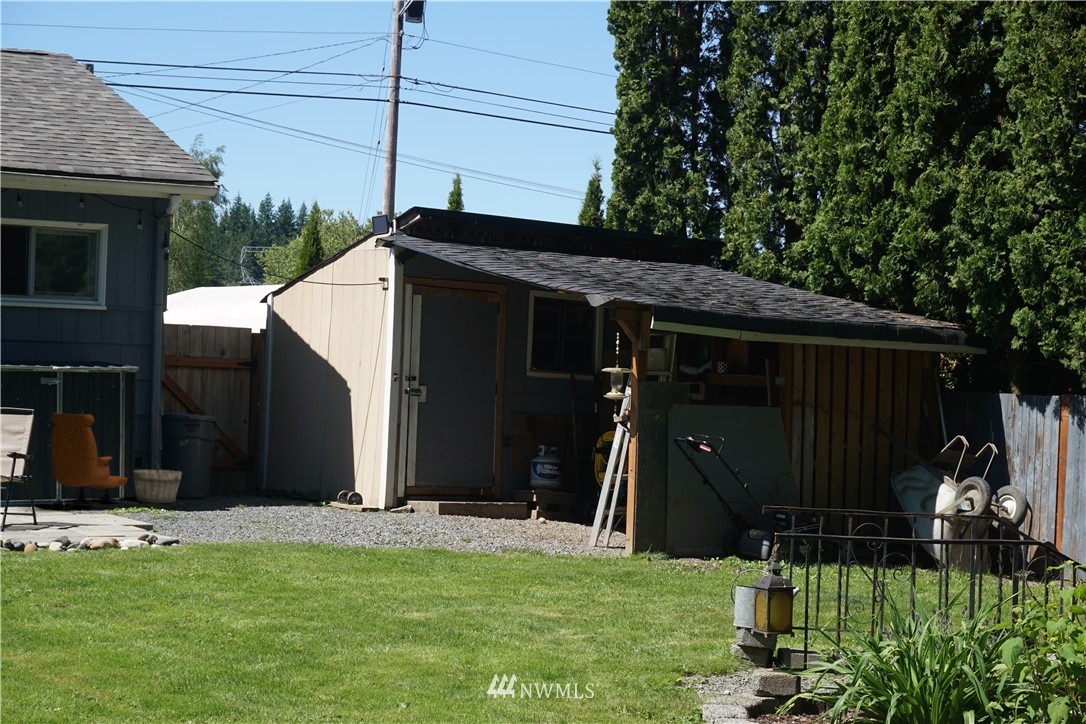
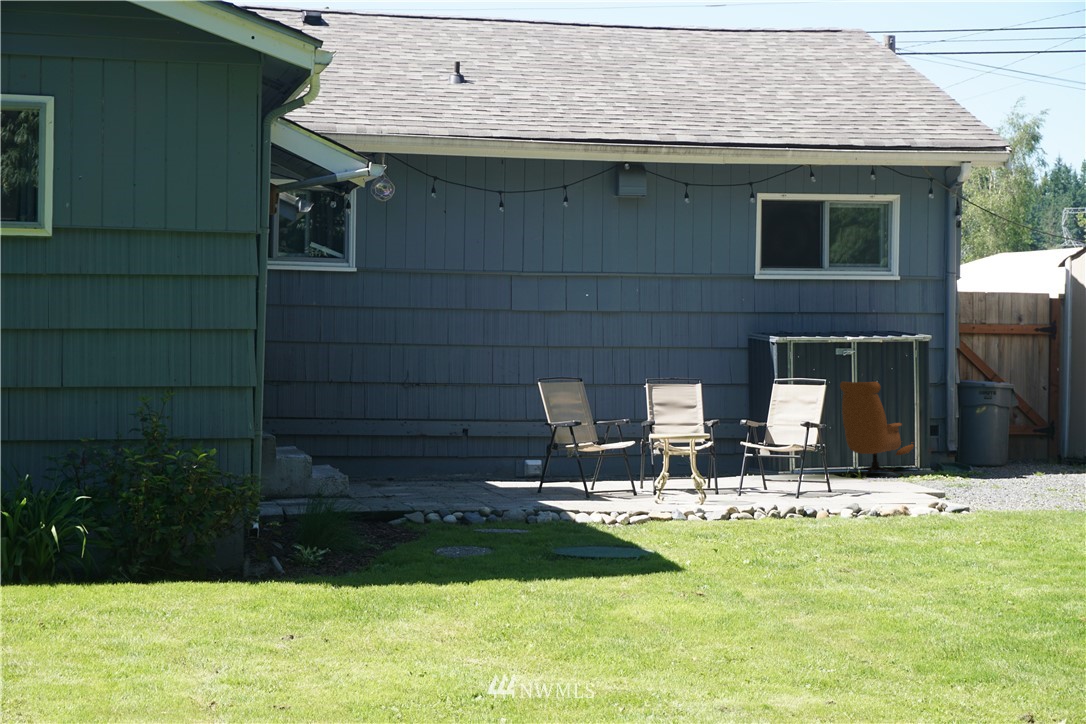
wooden bucket: present [134,461,182,503] -> none [926,425,976,468]

